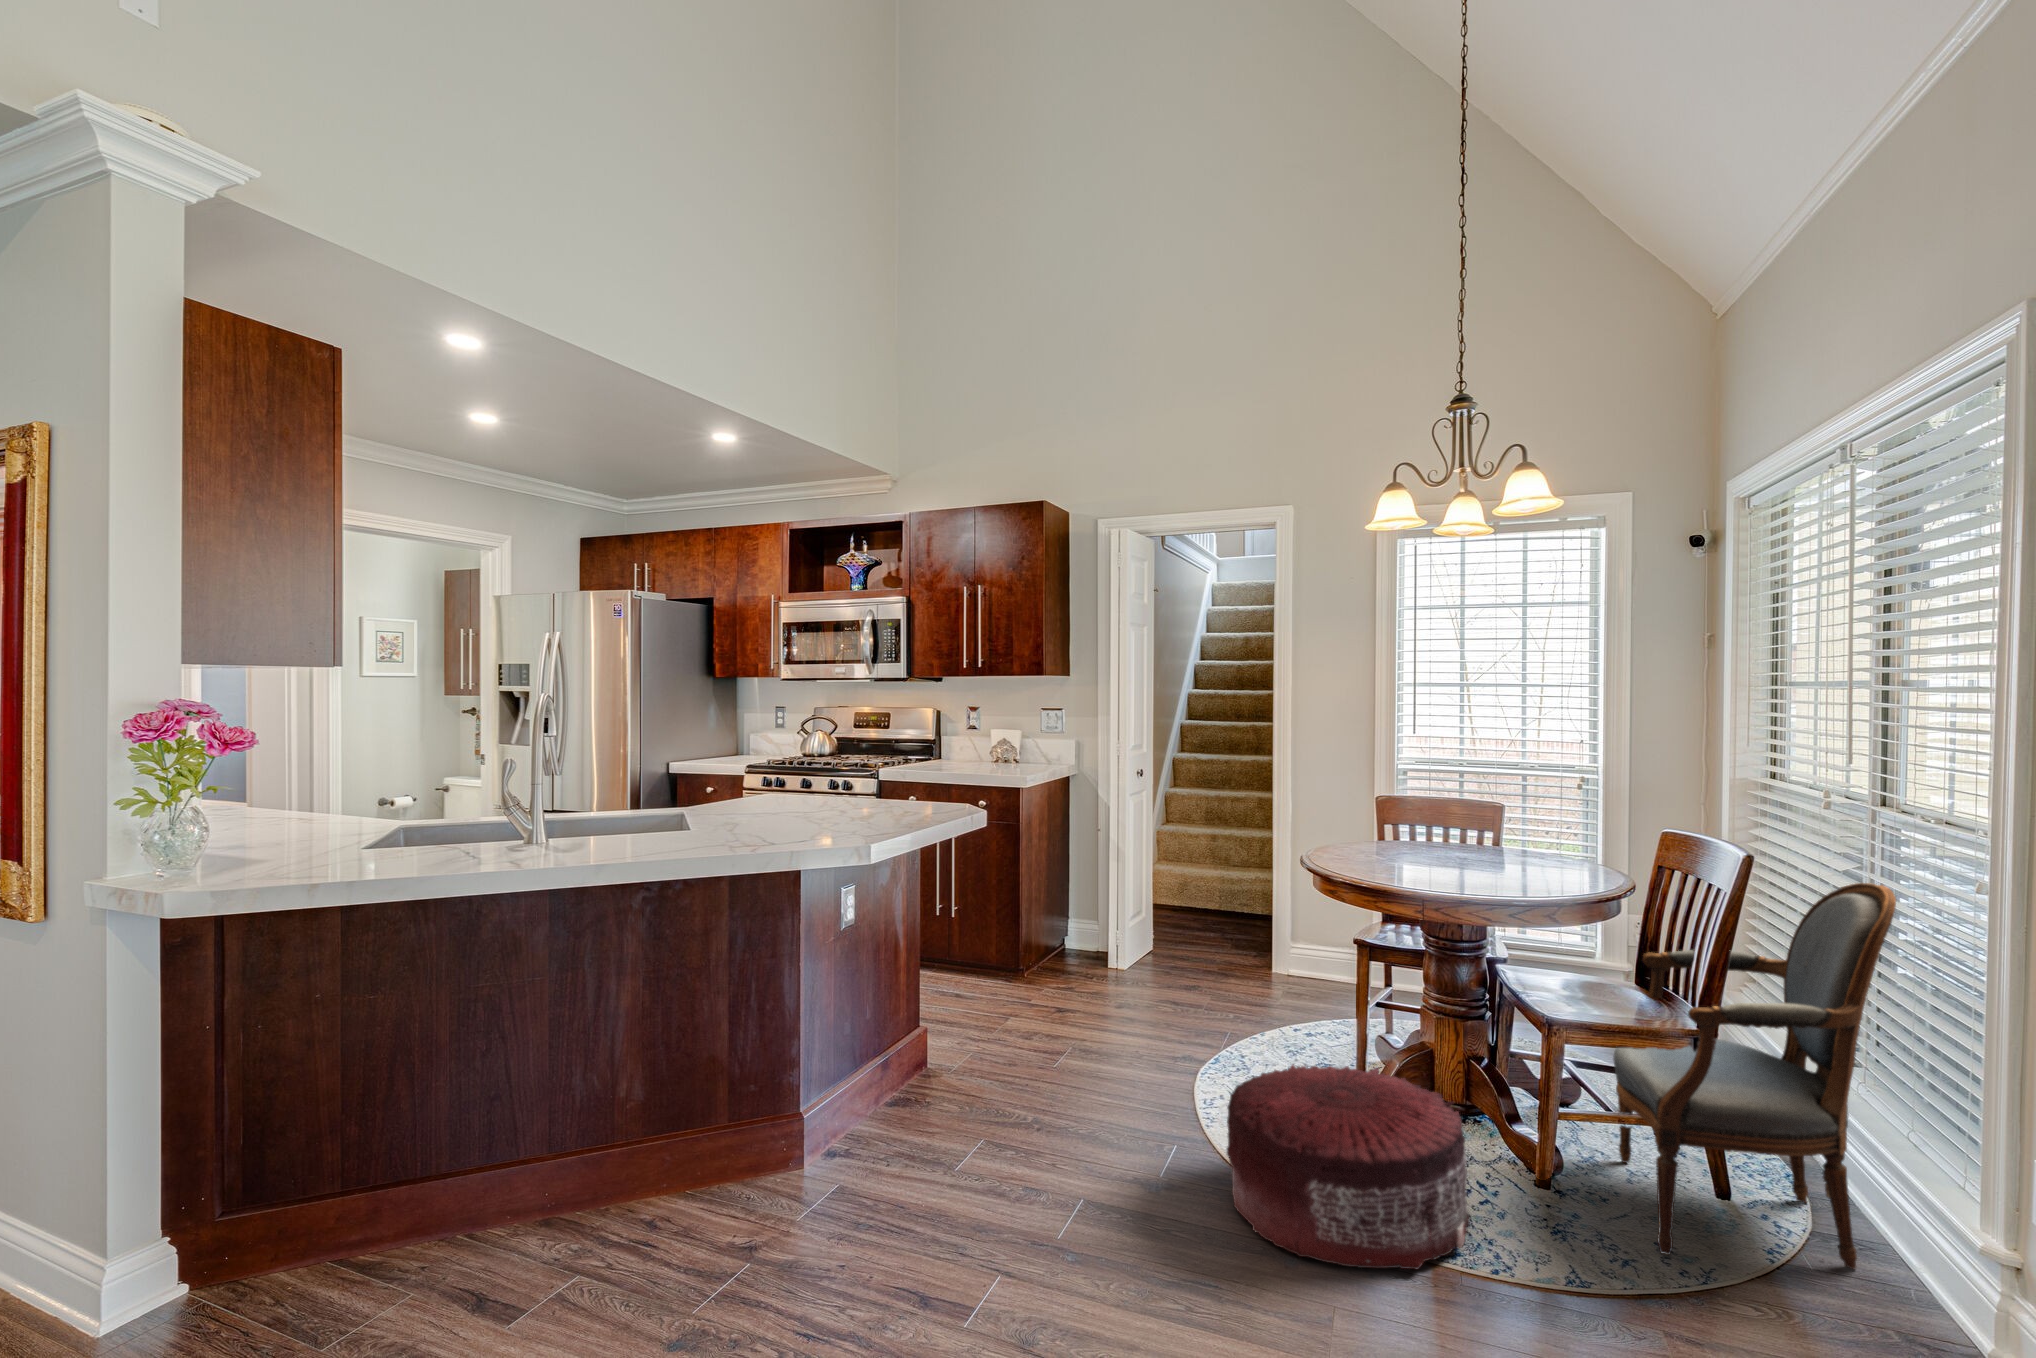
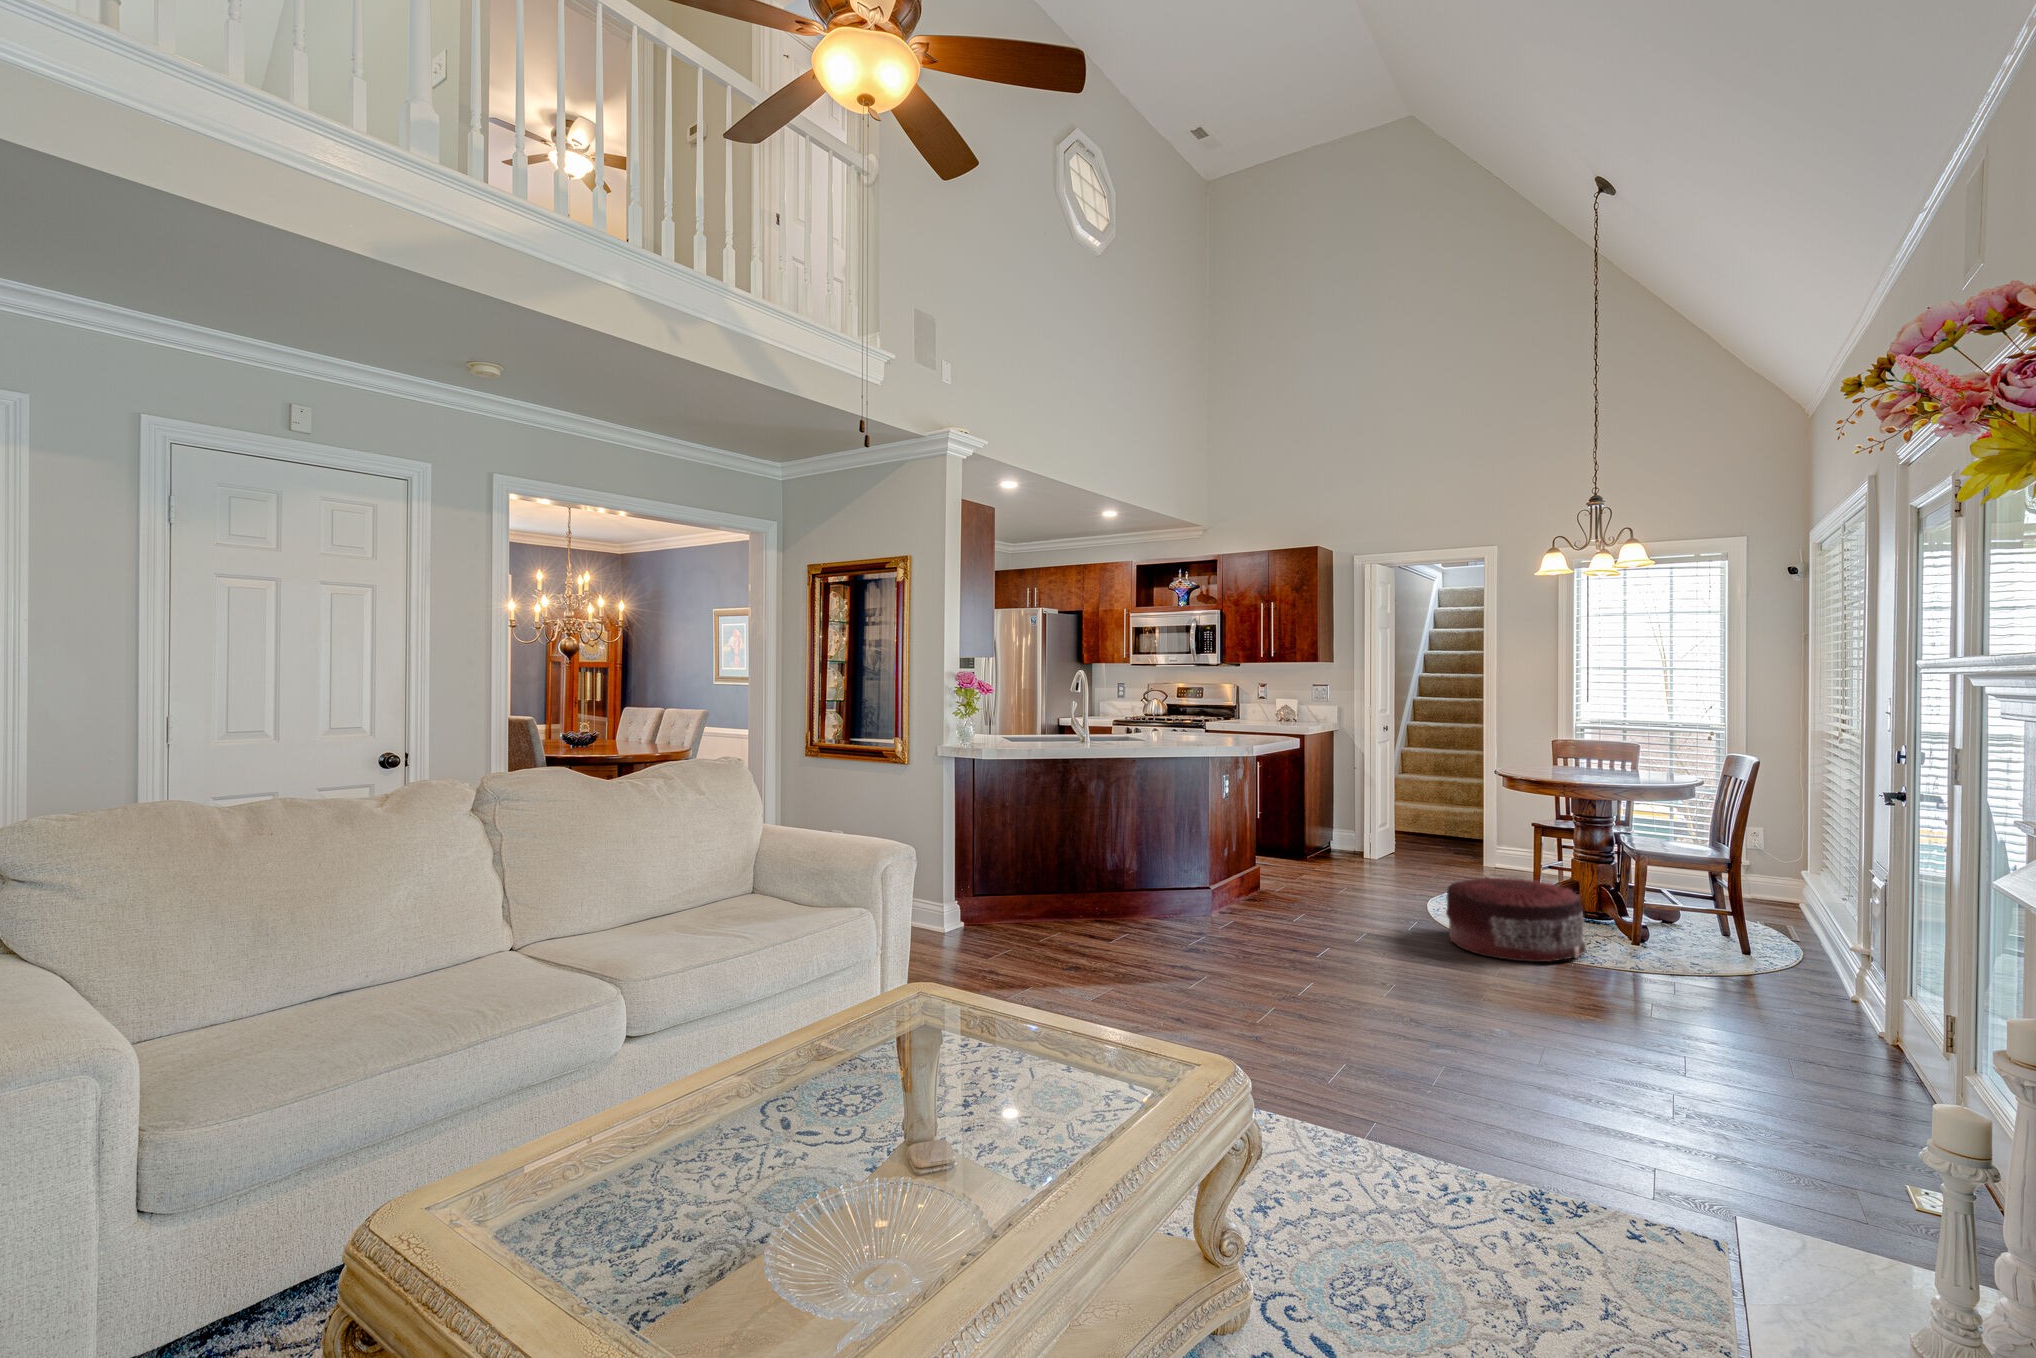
armchair: present [1613,883,1896,1269] -> none [1680,776,1841,980]

